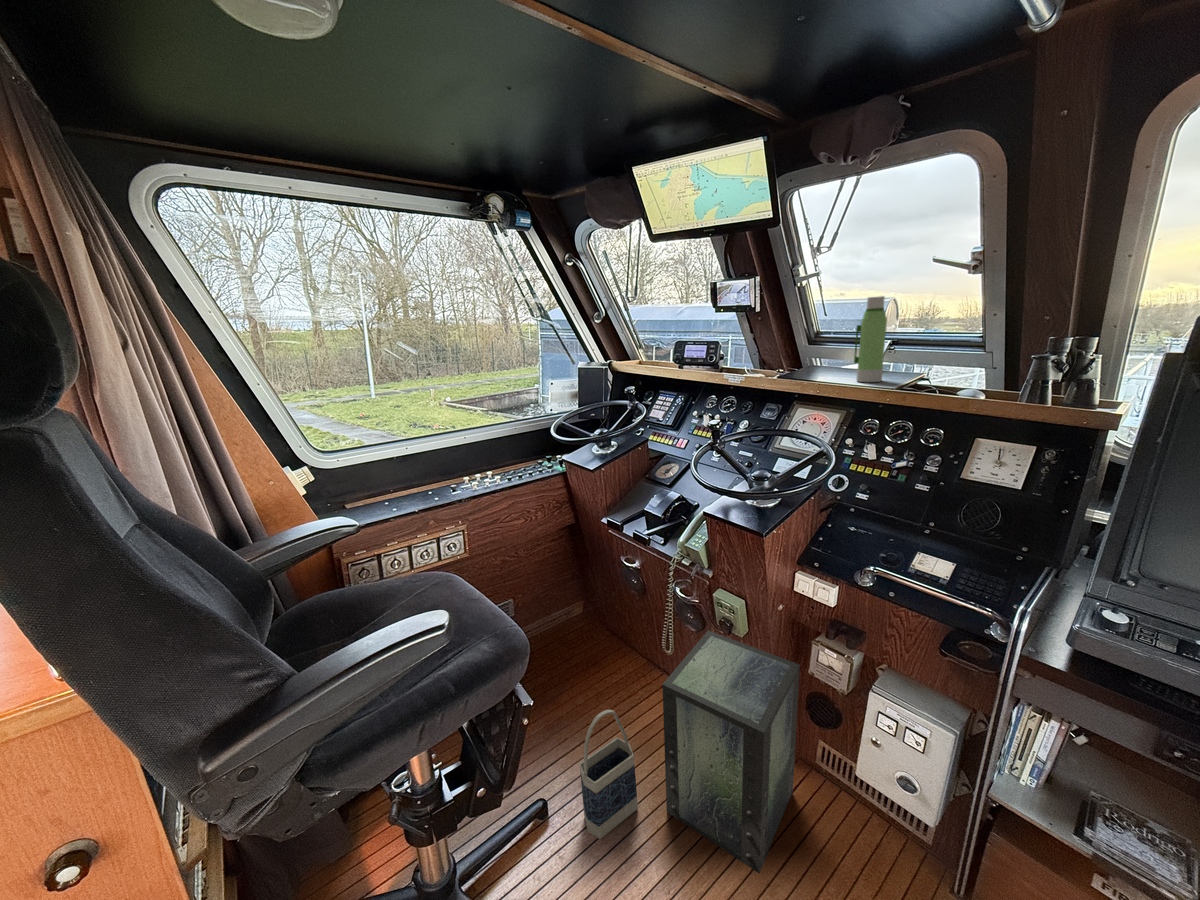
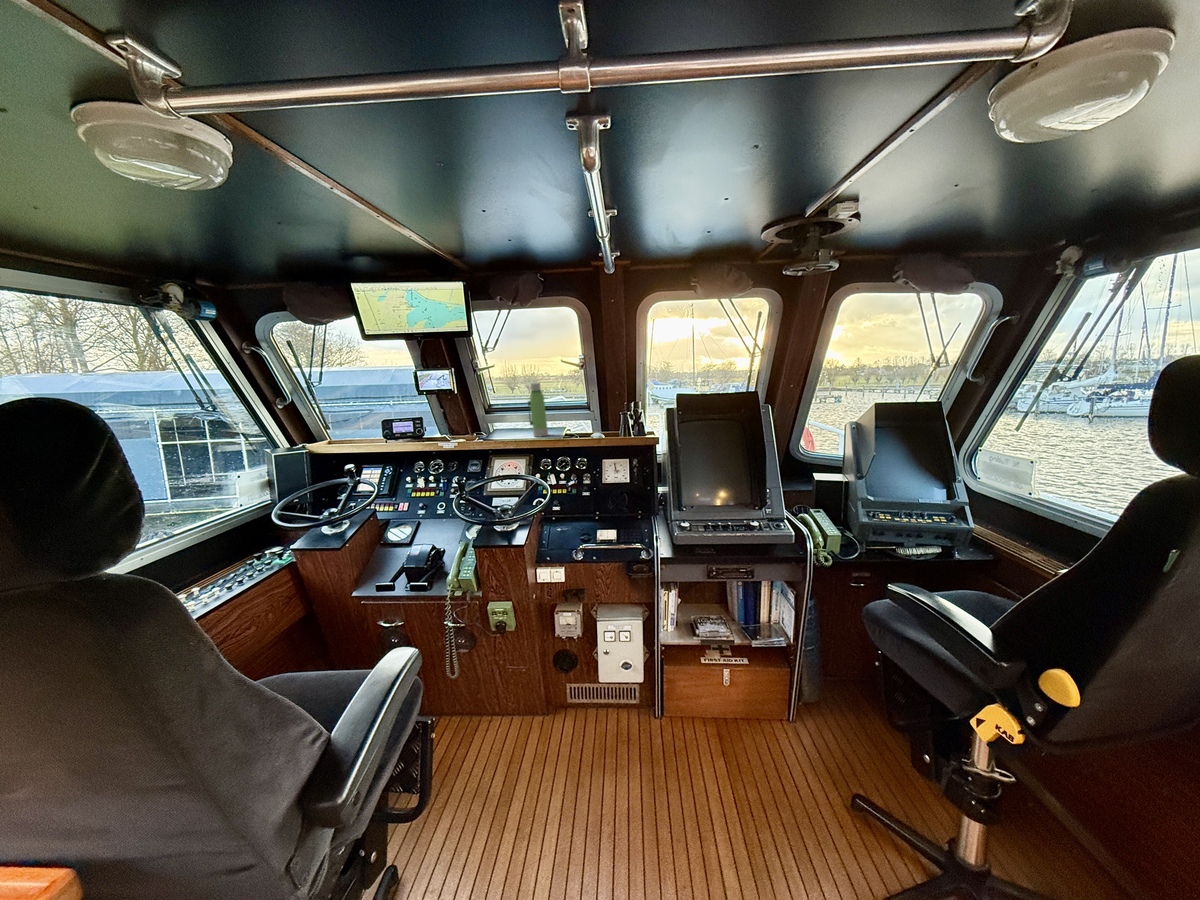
storage box: present [662,630,800,873] -> none [472,630,567,801]
bag: present [580,710,638,839] -> none [413,739,466,866]

